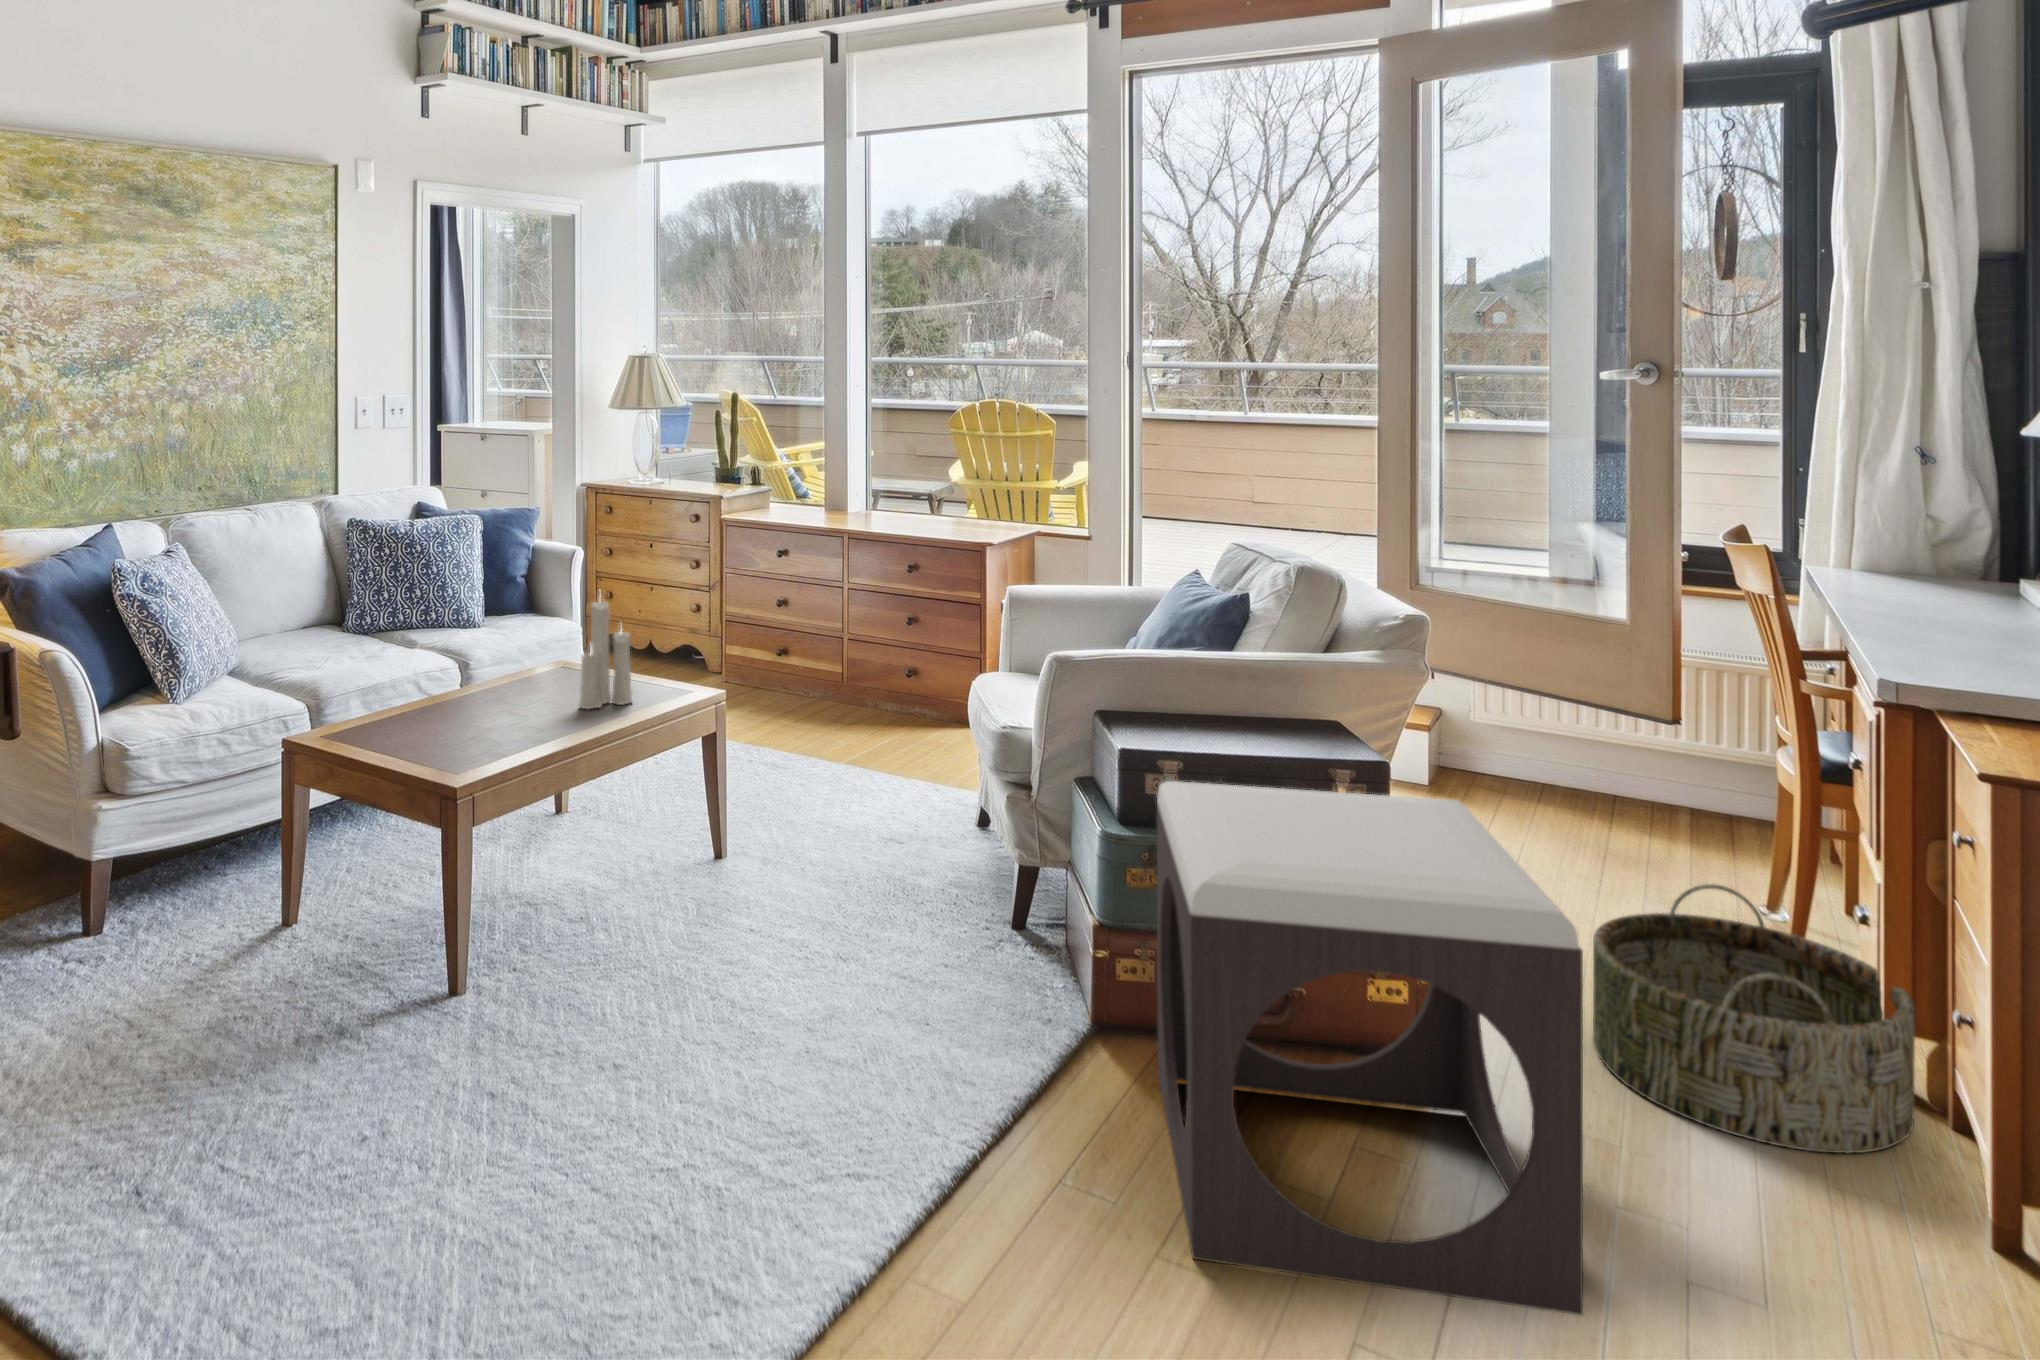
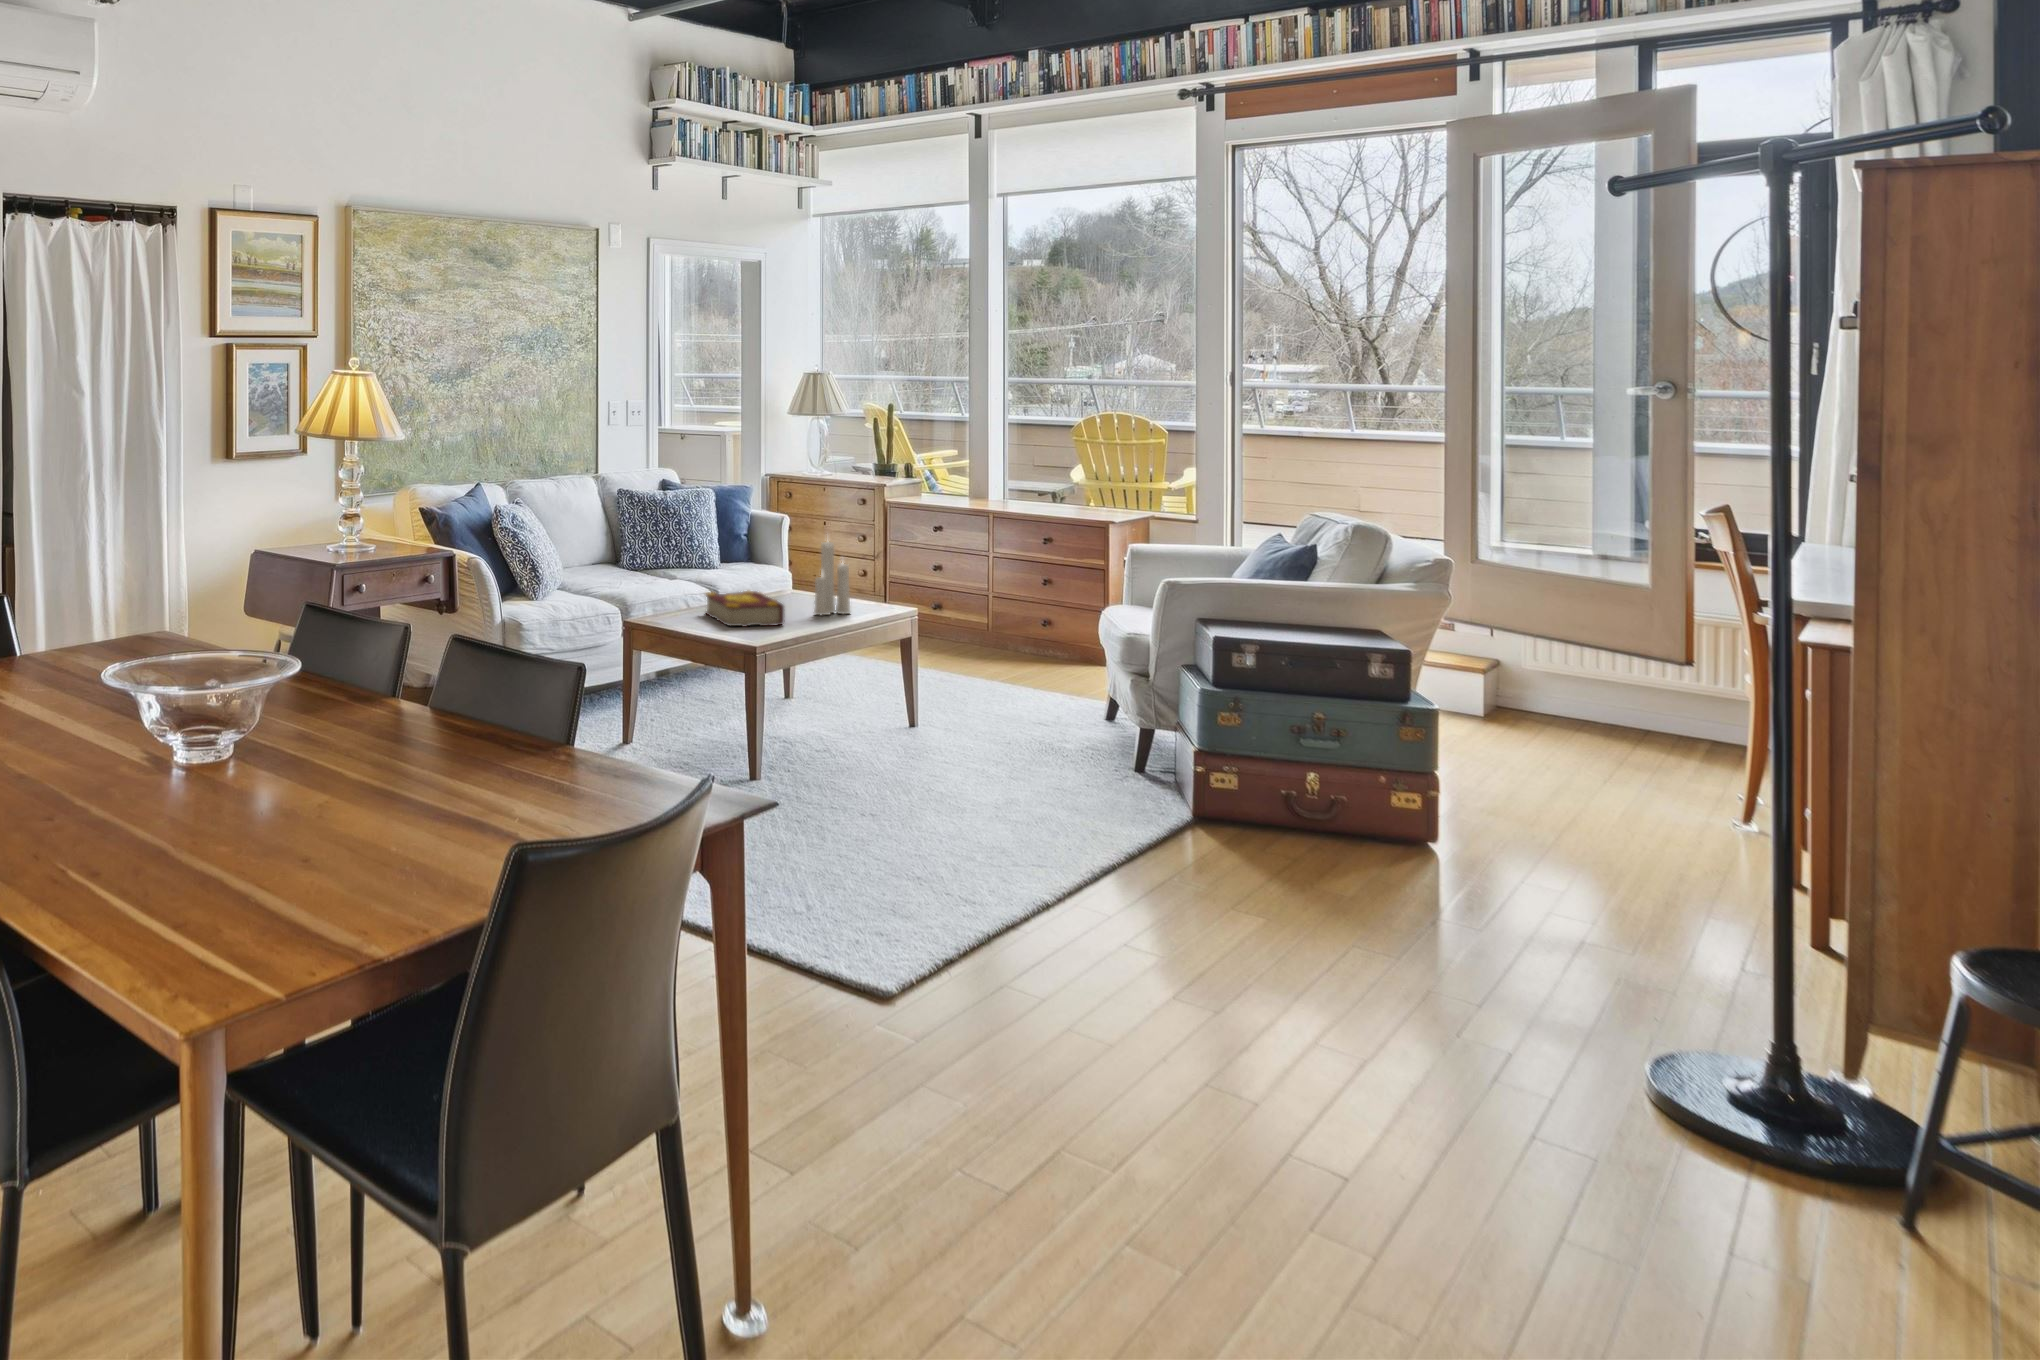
book: none [422,676,528,740] -> present [706,591,785,627]
footstool: present [1157,781,1583,1315] -> none [1239,650,1512,957]
basket: present [1593,884,1915,1153] -> none [1569,749,1801,912]

